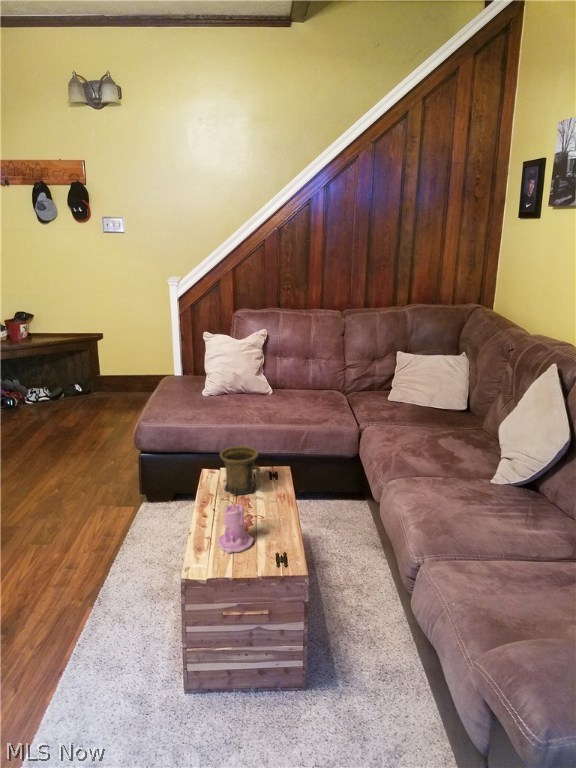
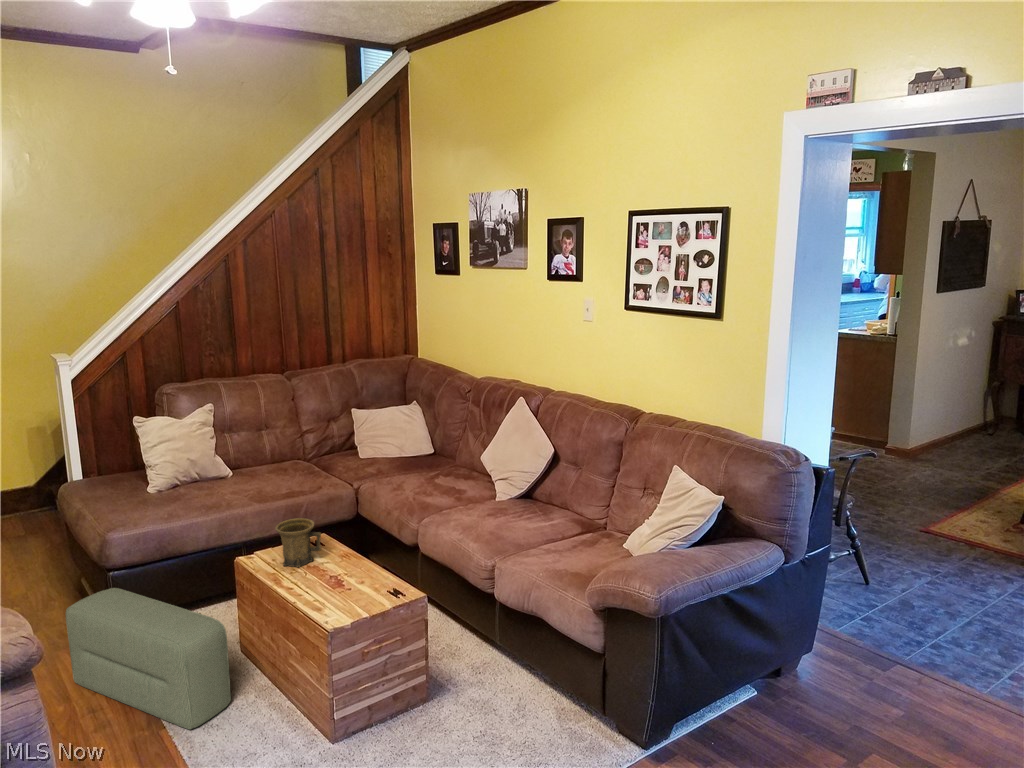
pouf: none [75,468,152,615] -> present [66,588,231,729]
candle: present [218,503,254,553] -> none [327,556,360,604]

